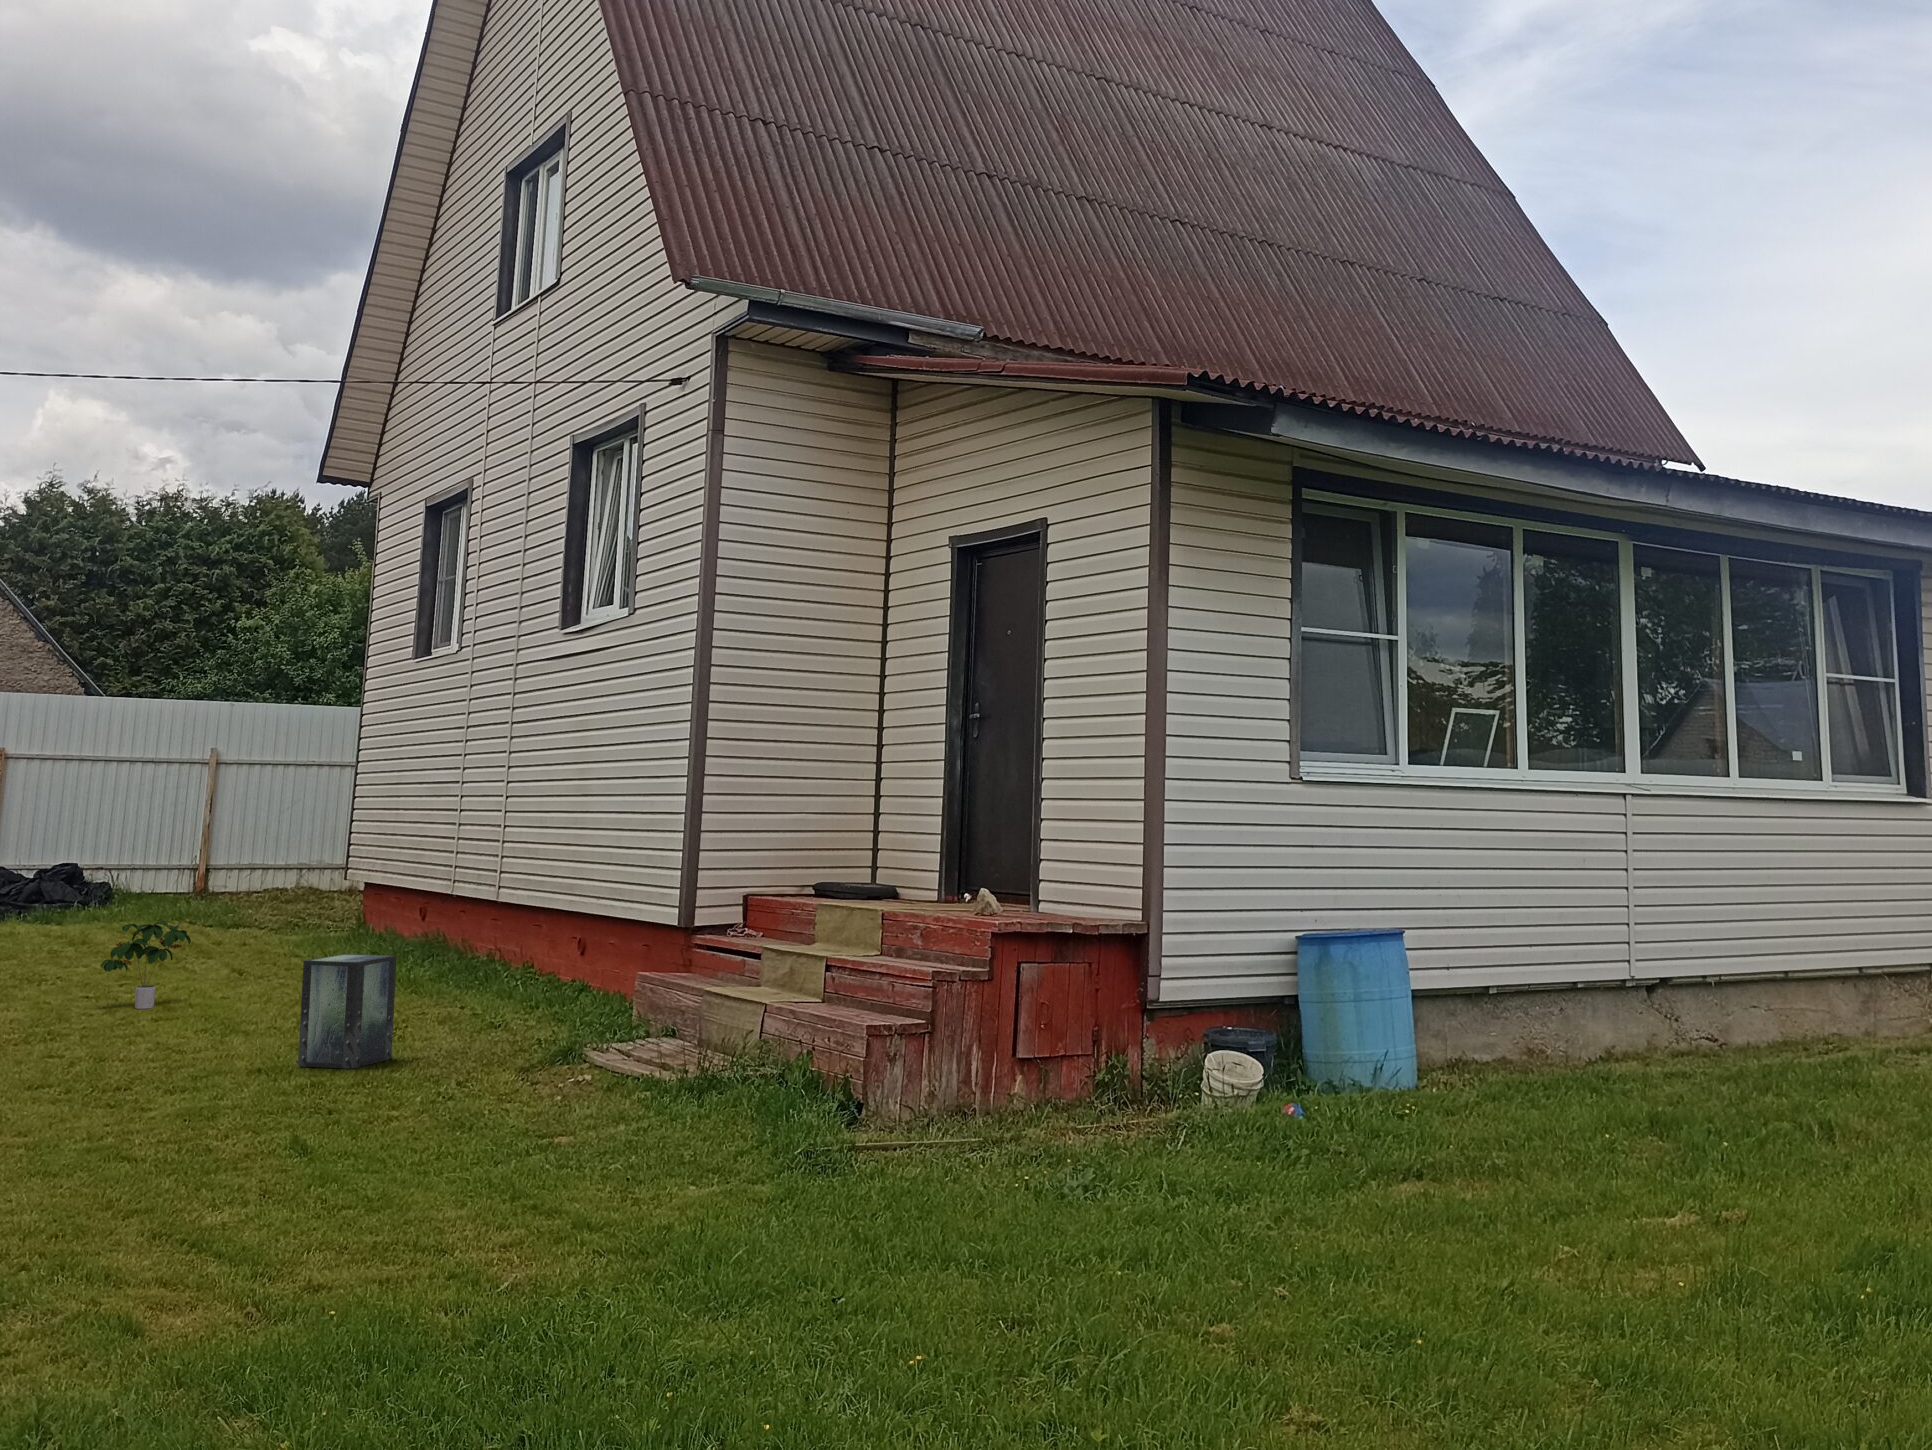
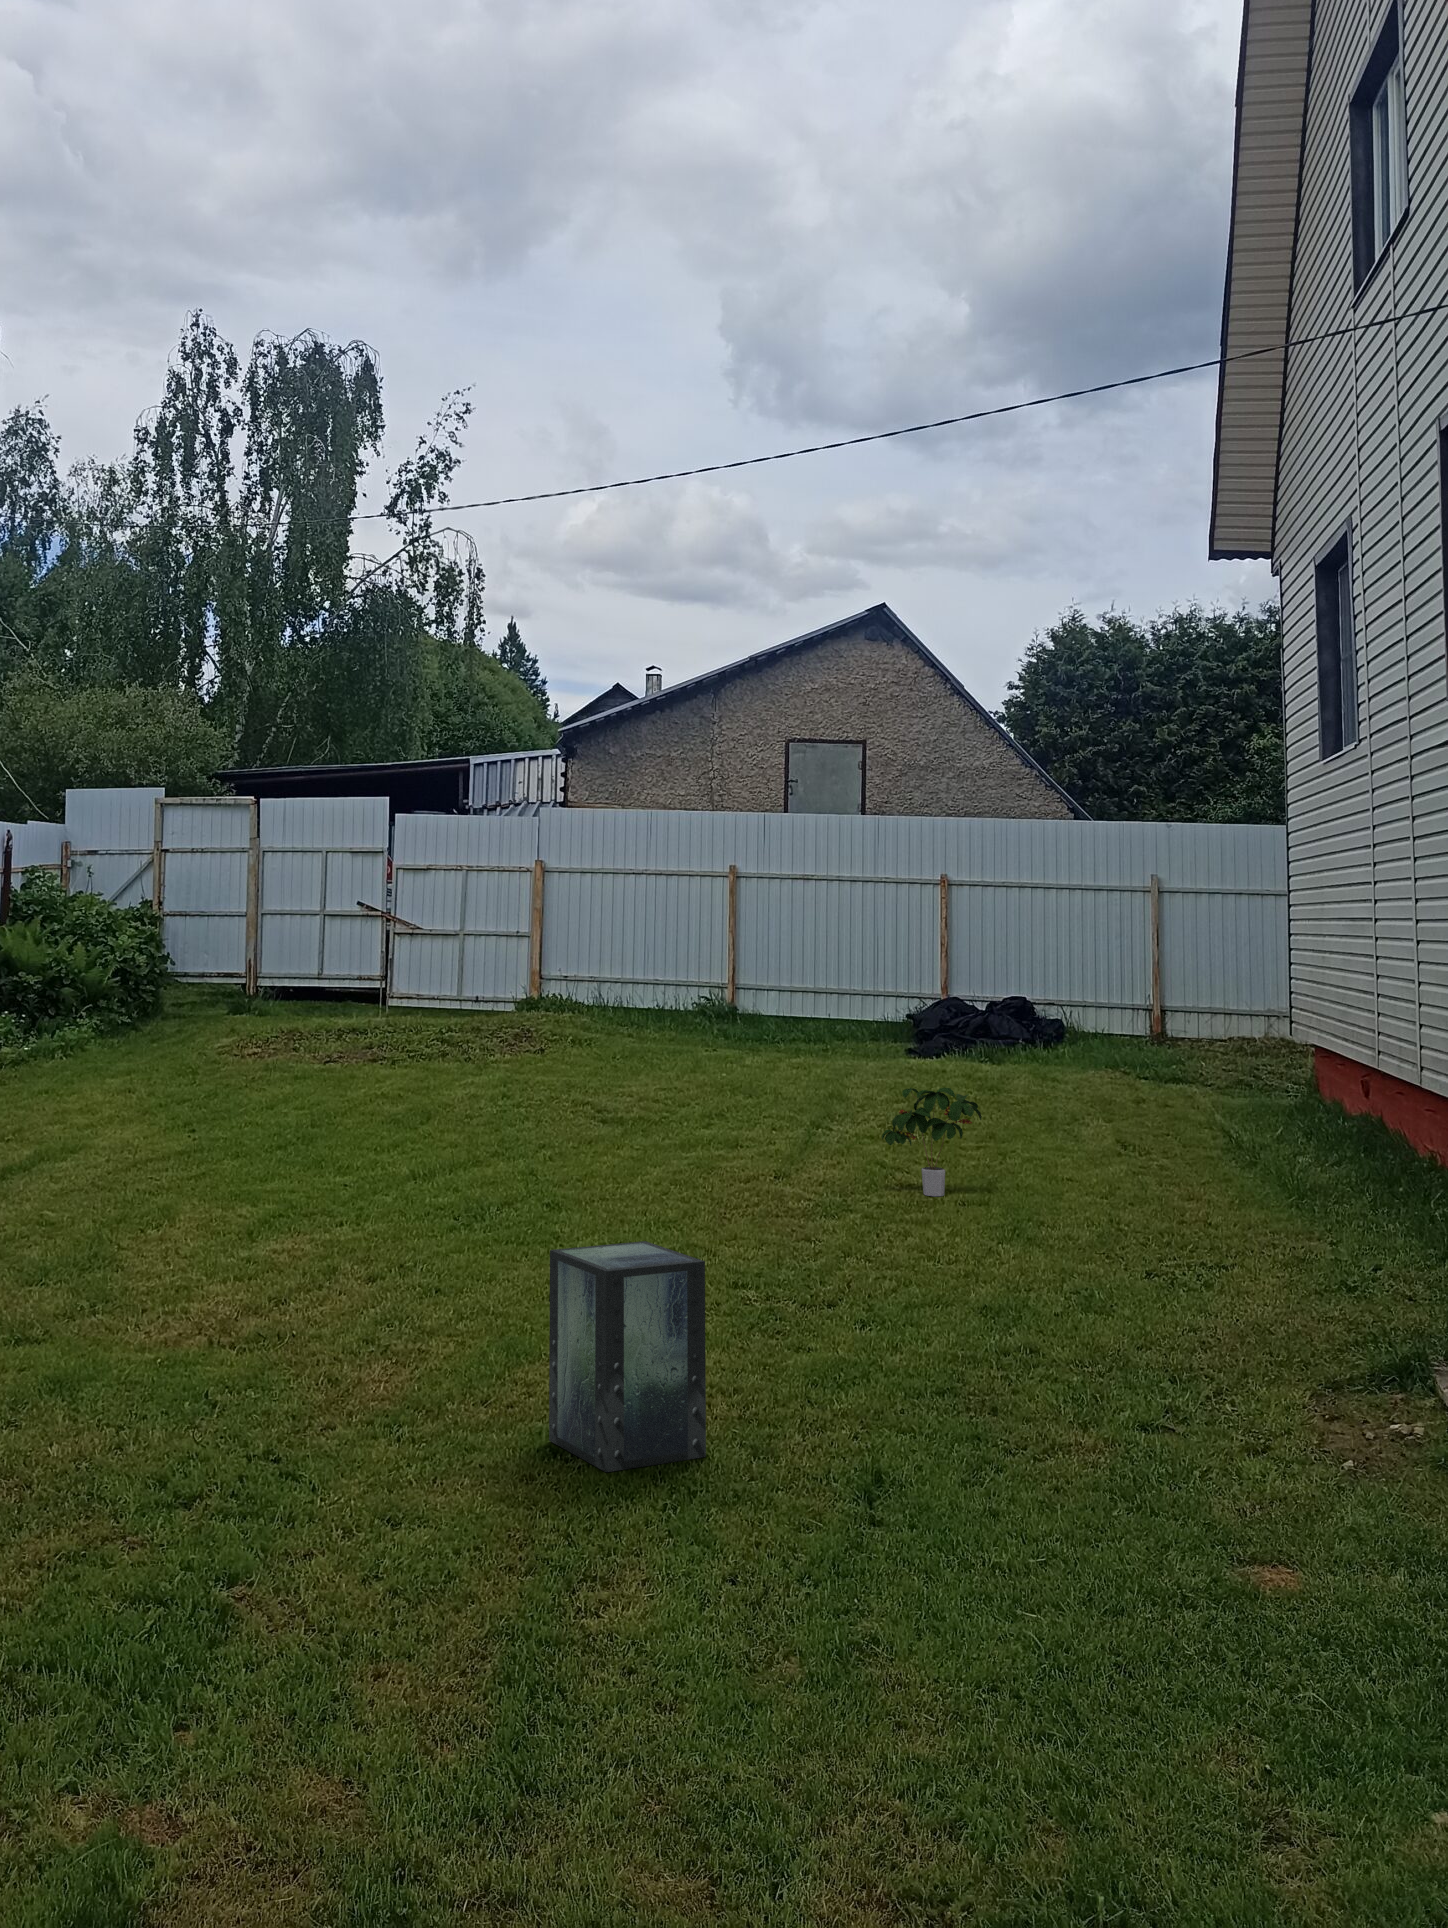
storage box: present [298,954,396,1069] -> present [549,1241,706,1472]

